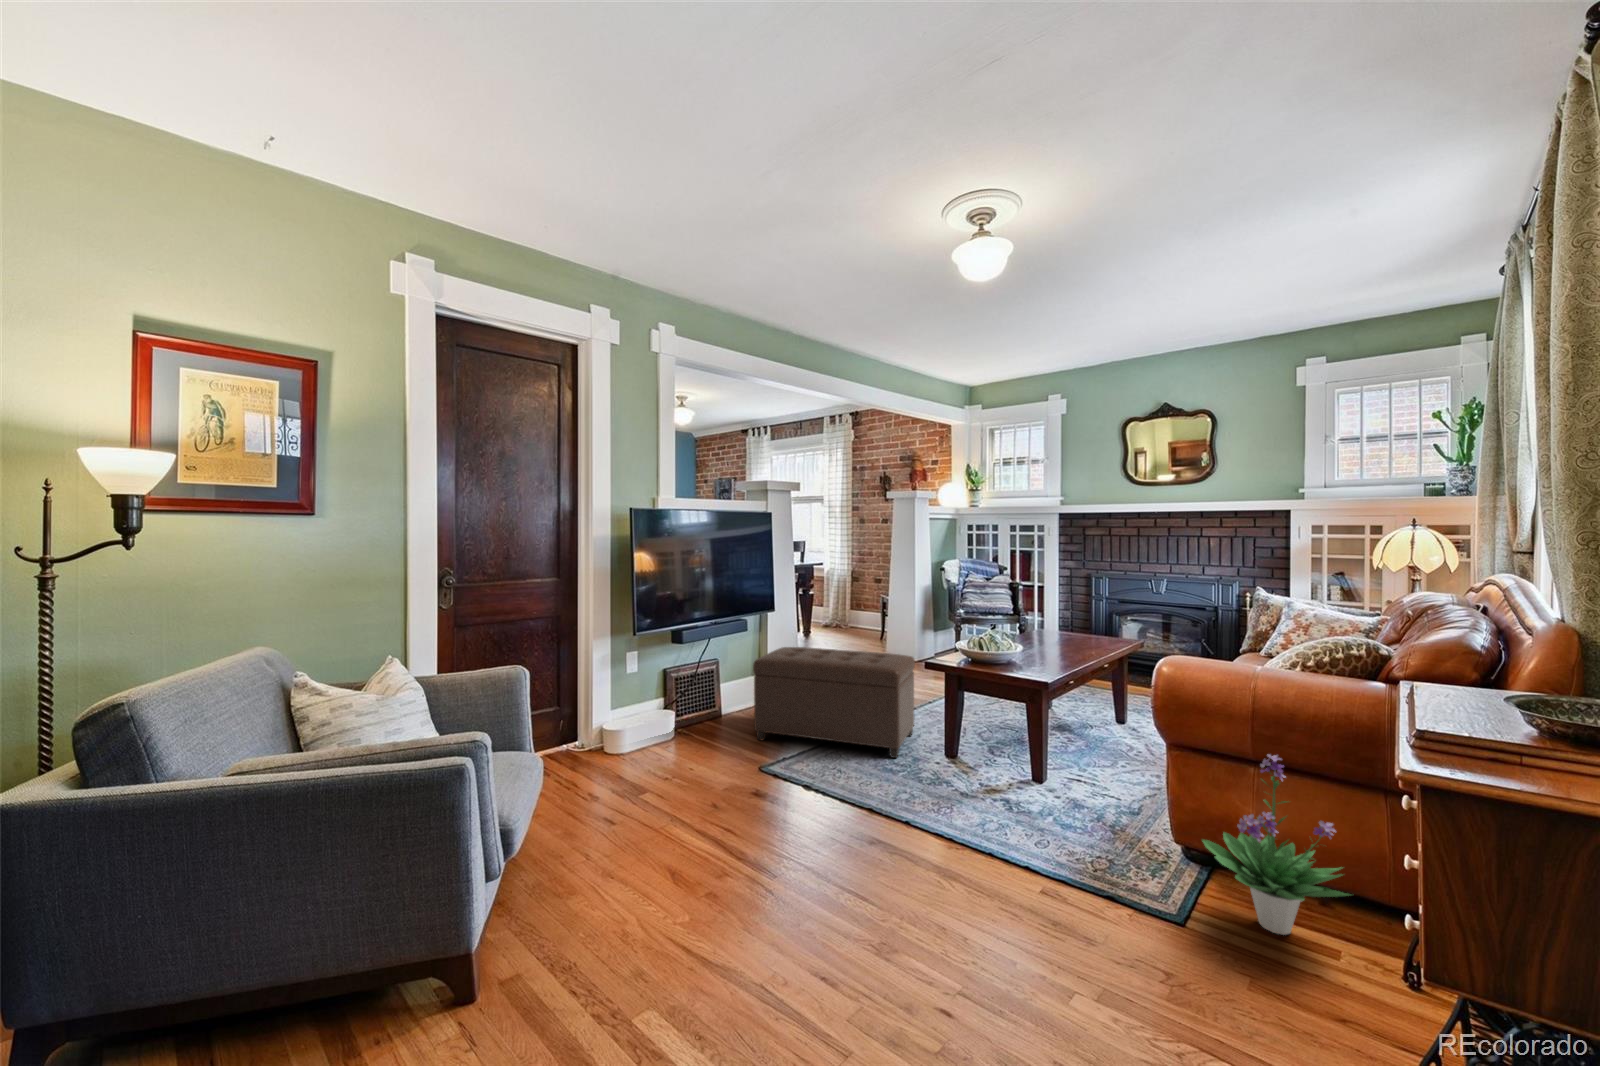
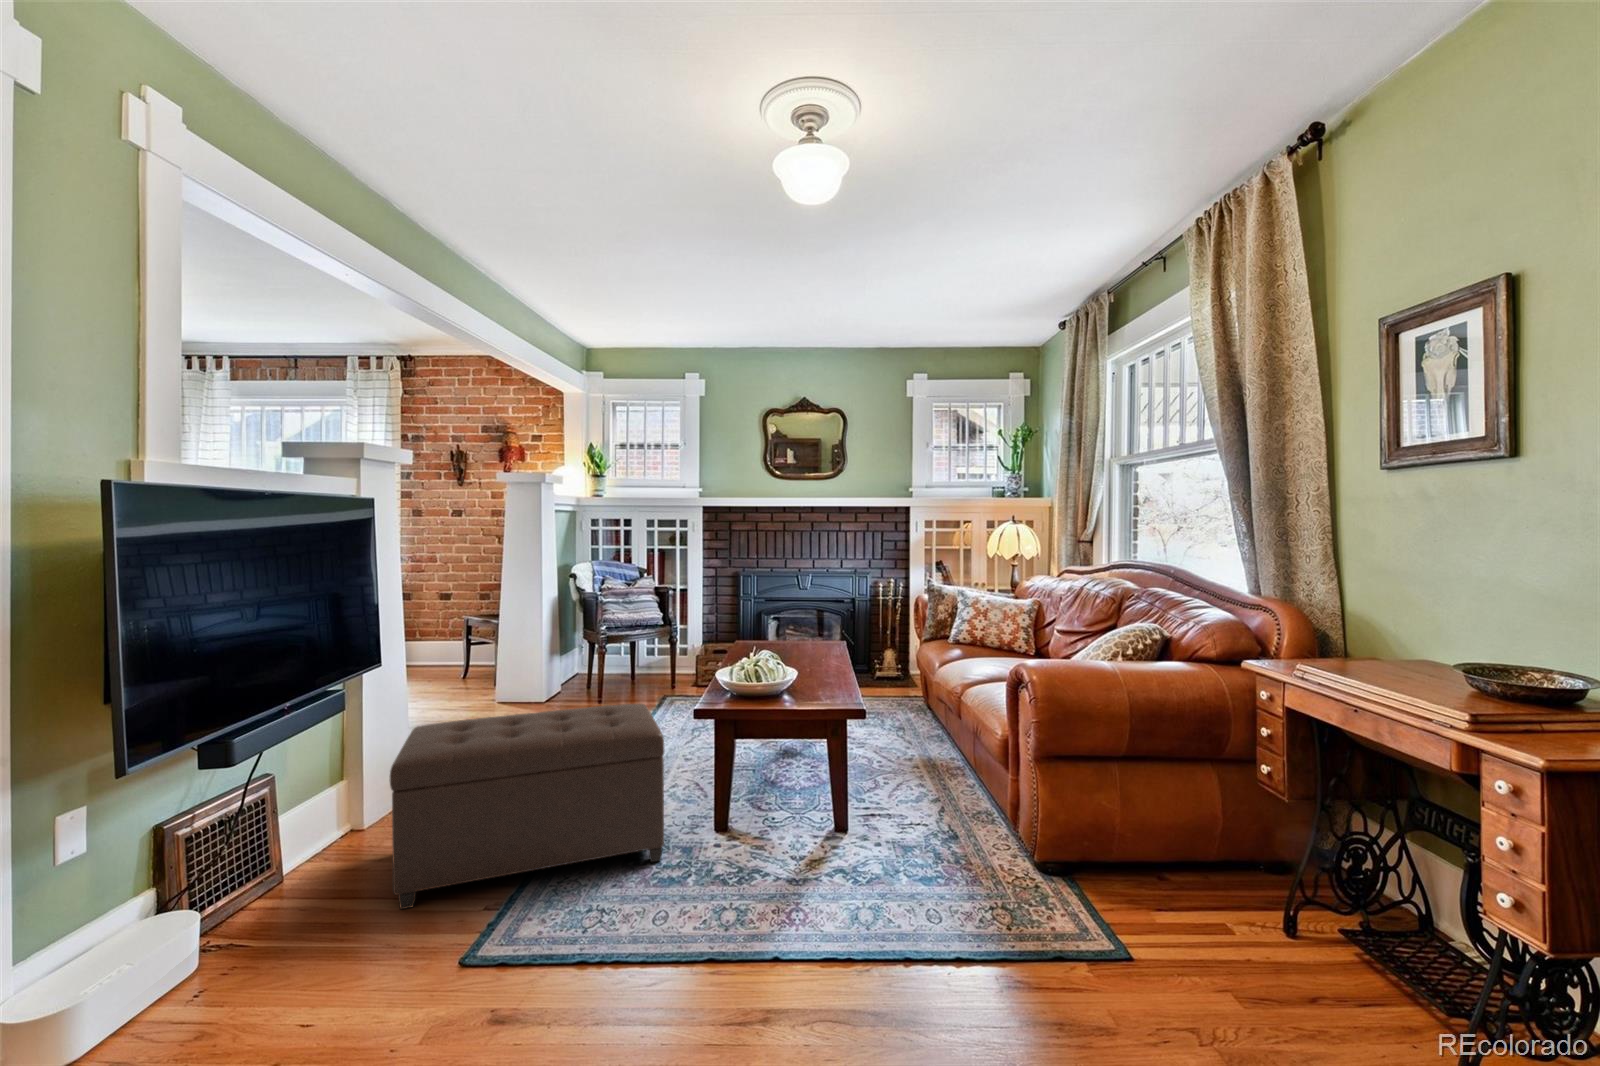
potted plant: present [1202,754,1350,935] -> none [1114,750,1257,934]

